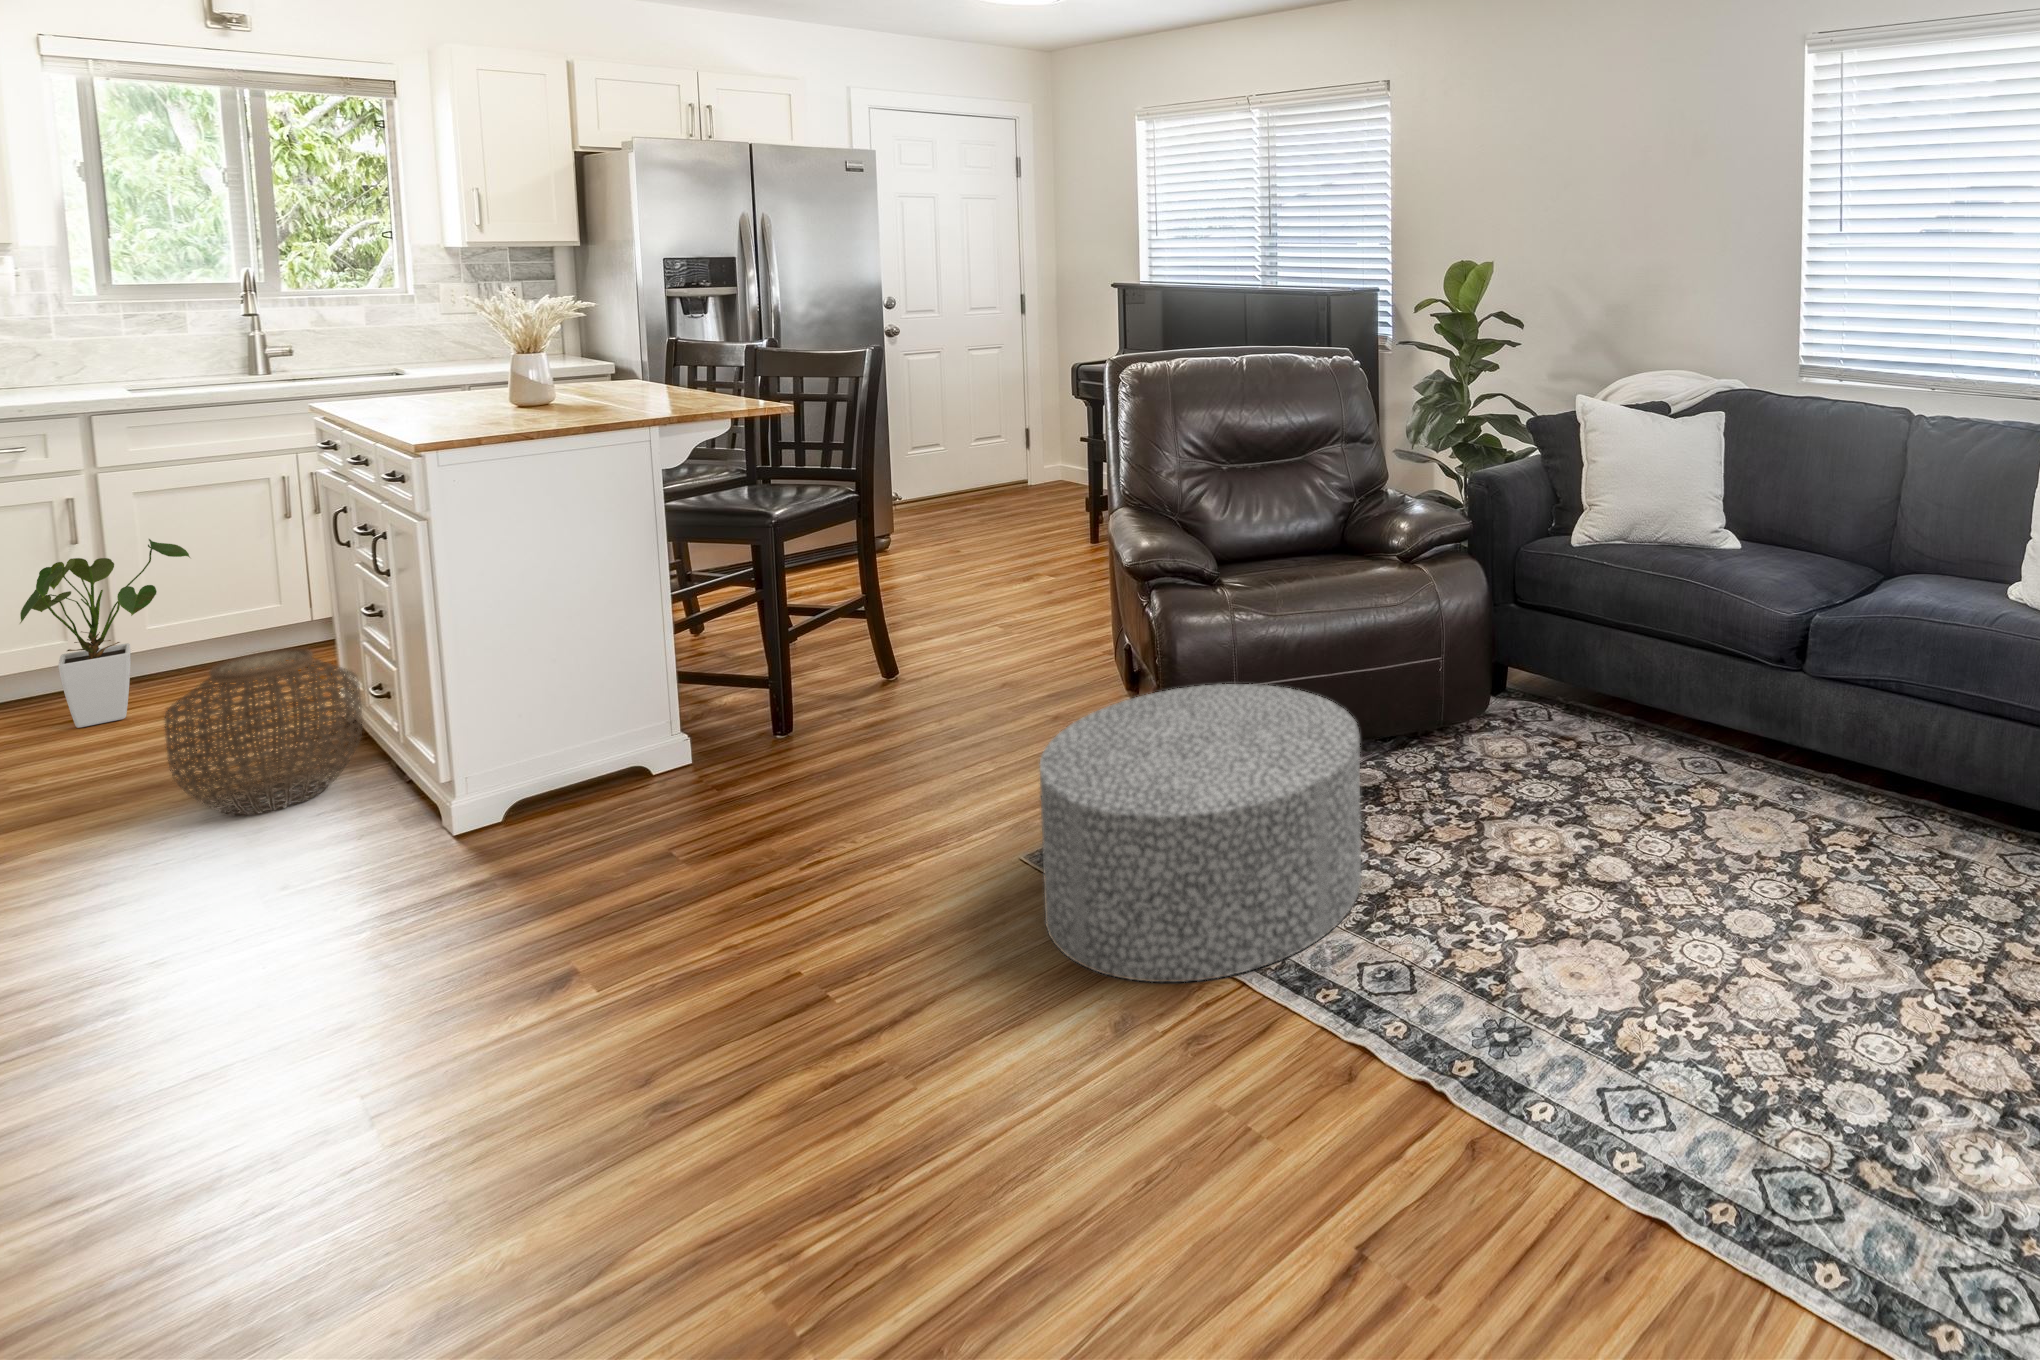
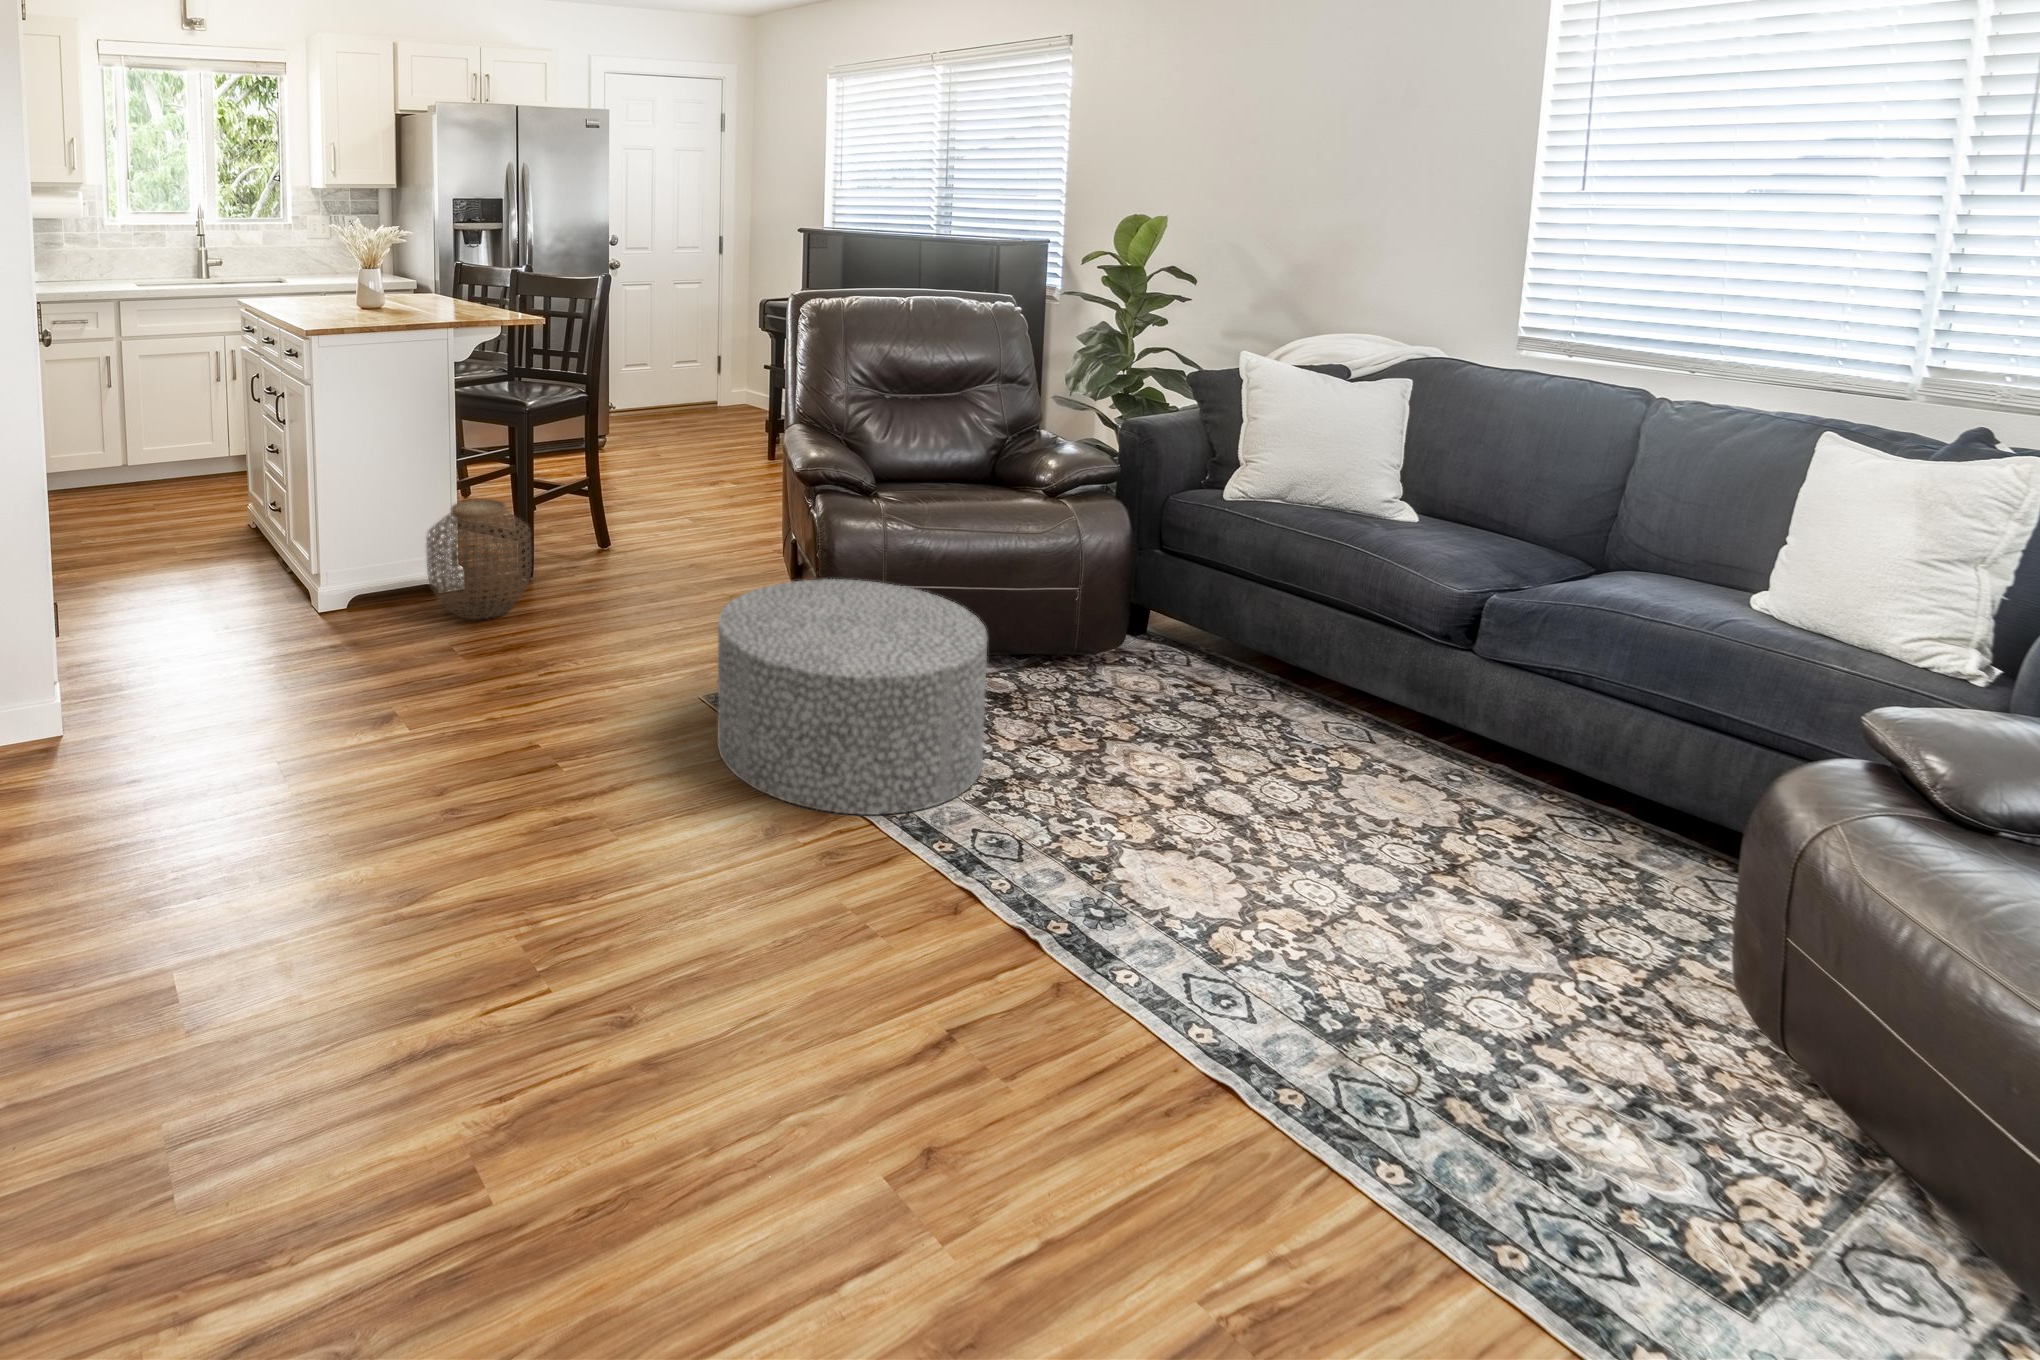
house plant: present [20,539,190,728] -> none [89,388,171,510]
woven basket: present [164,648,363,815] -> present [427,499,532,619]

